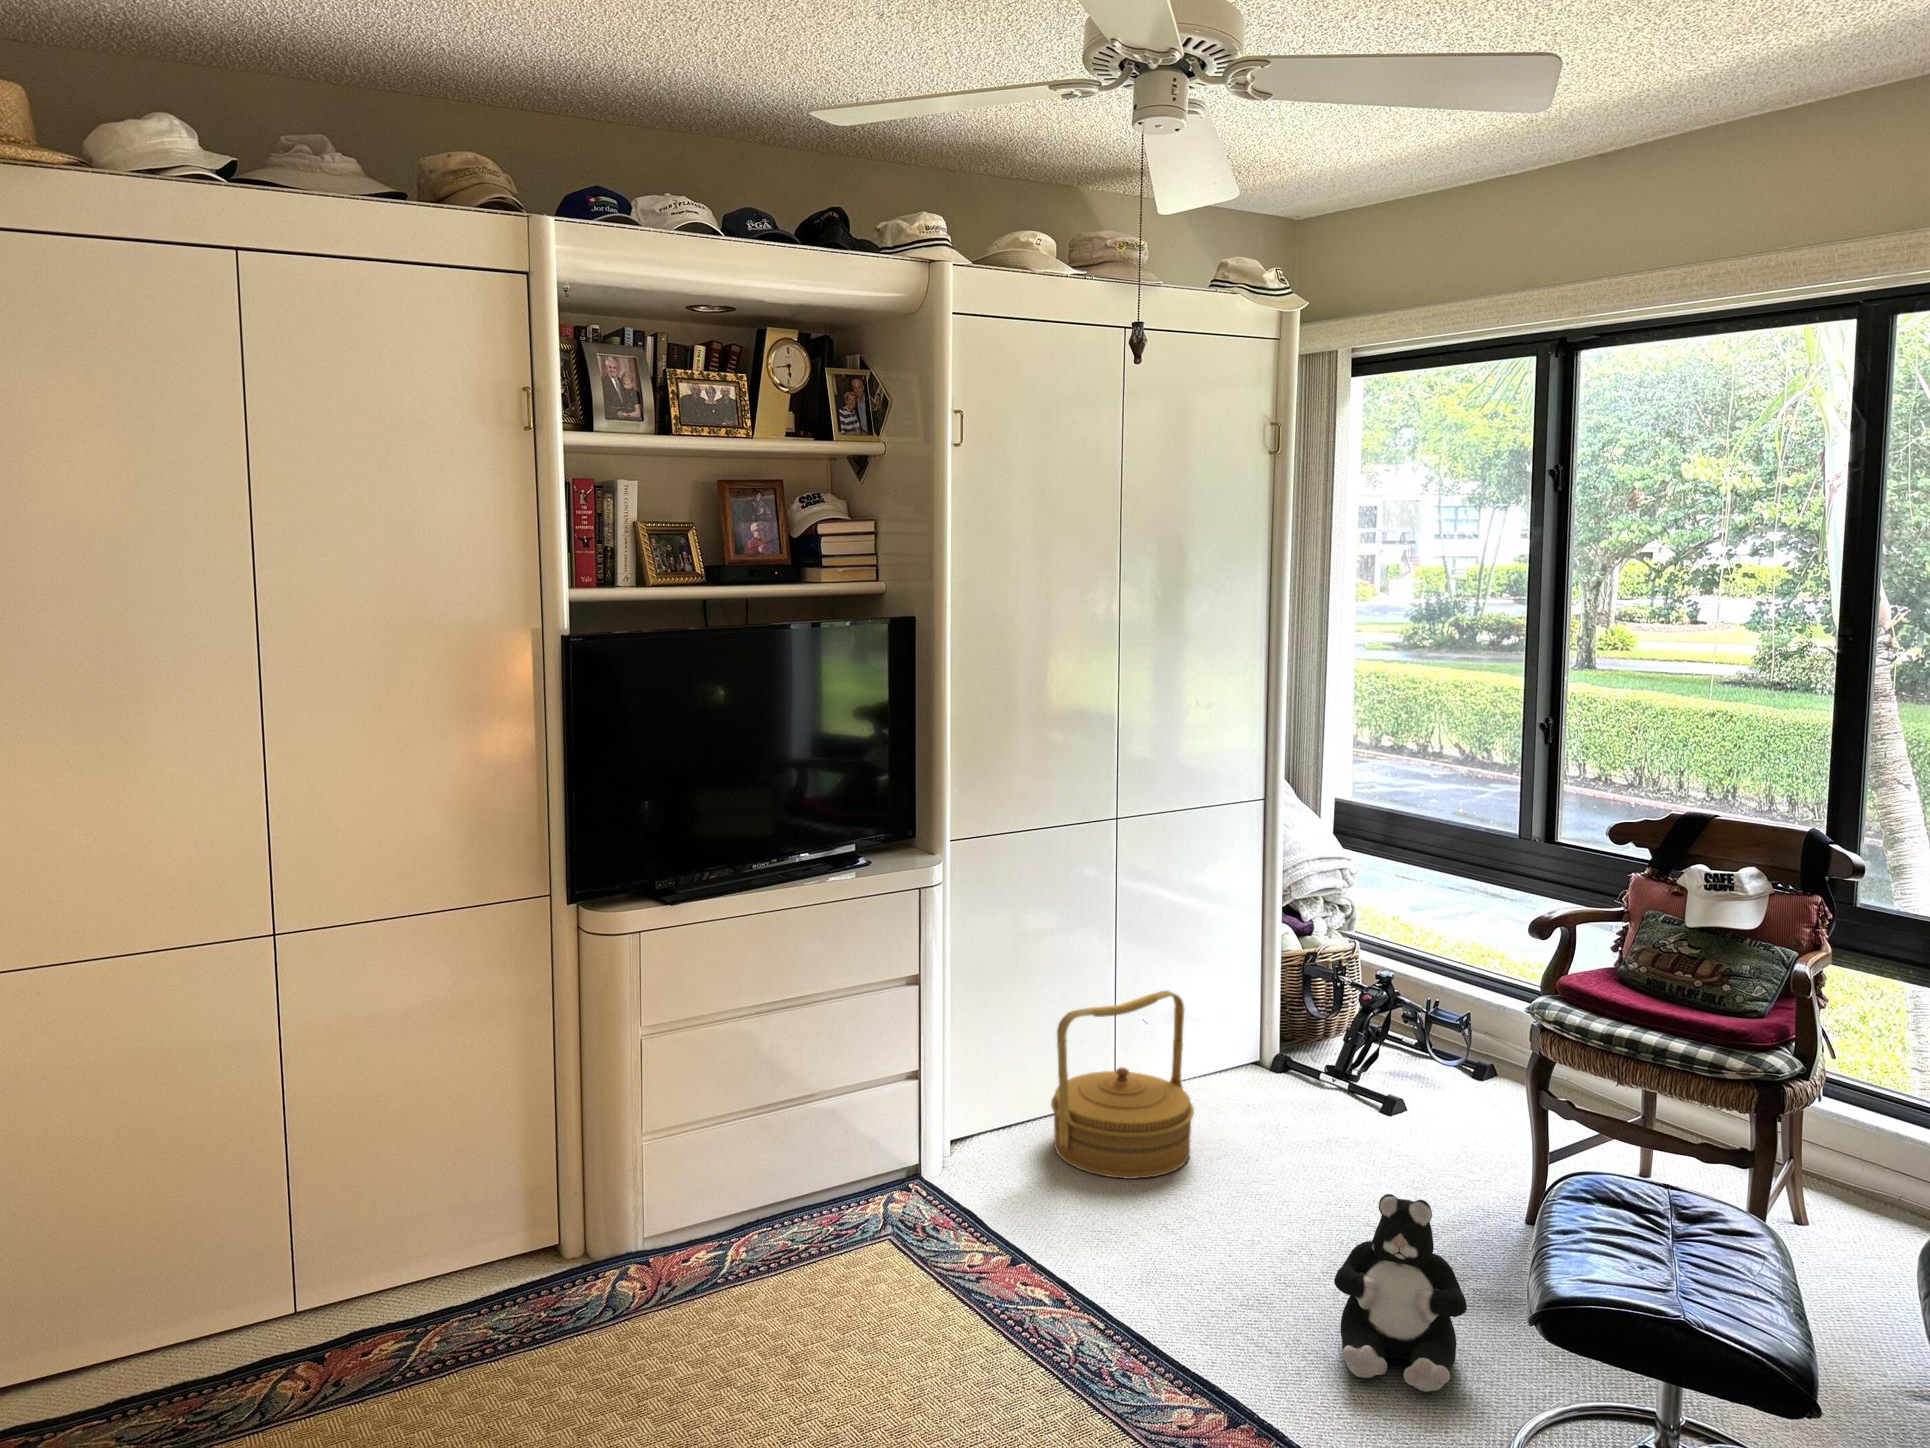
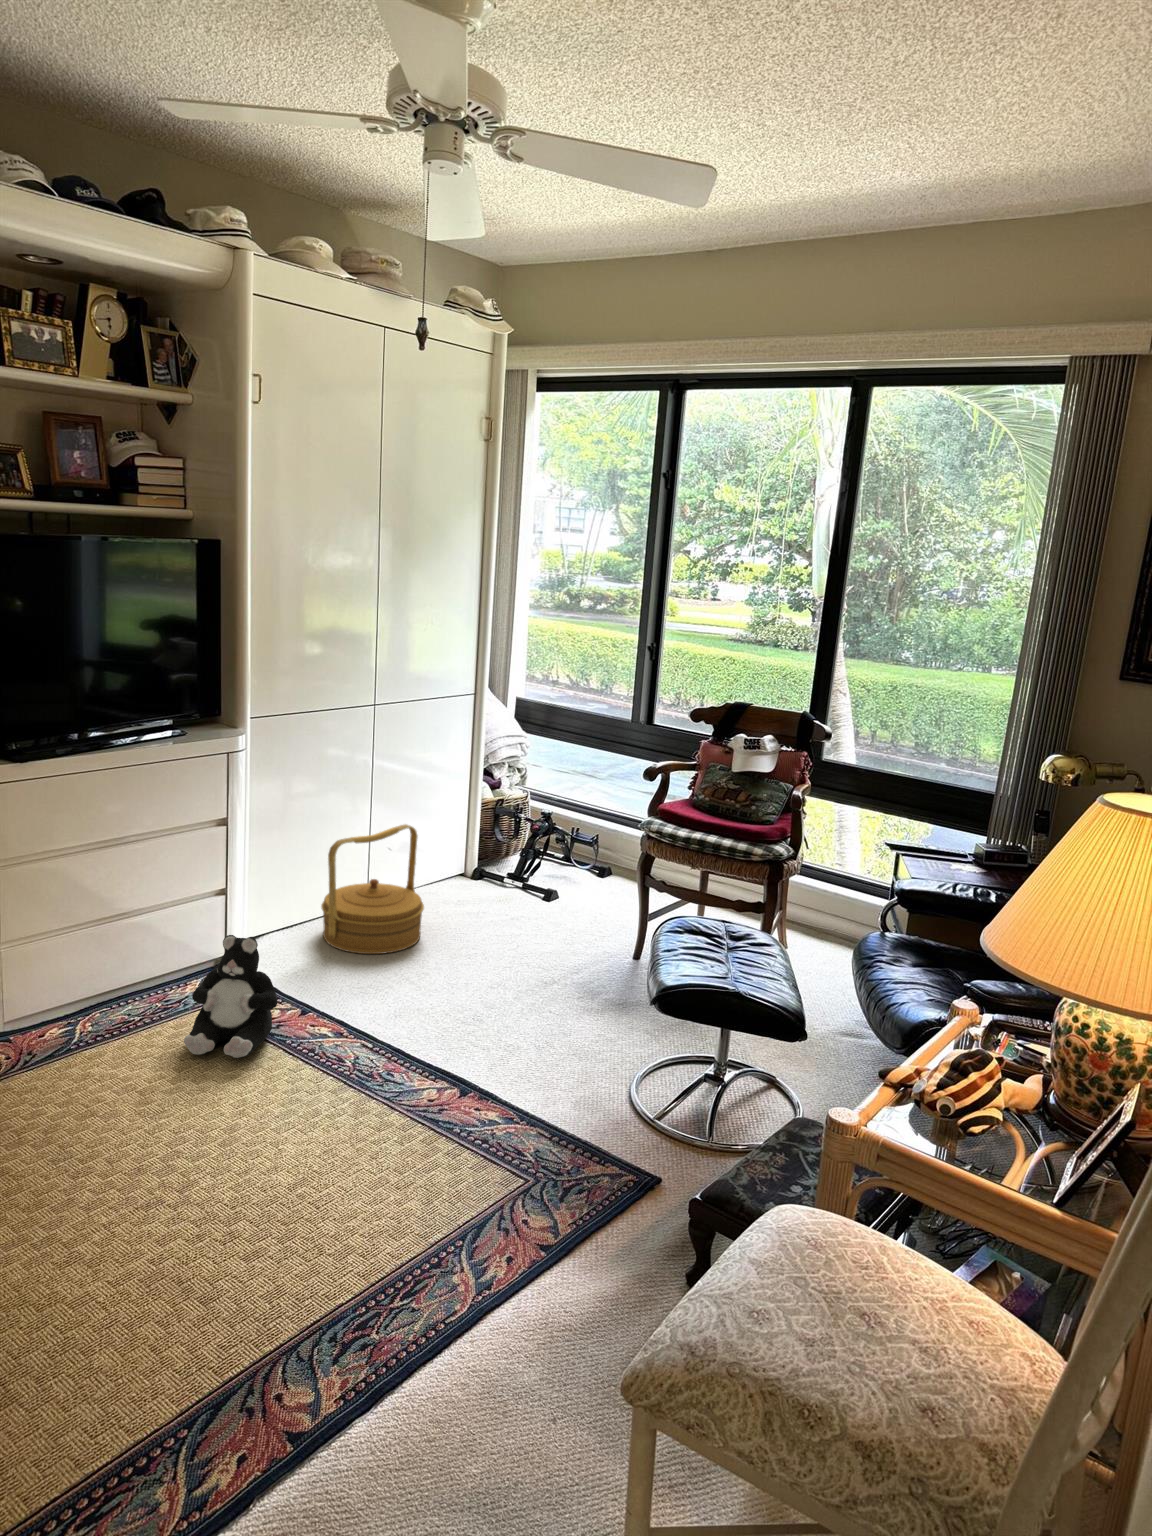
plush toy: present [1334,1194,1467,1392] -> present [184,935,278,1058]

